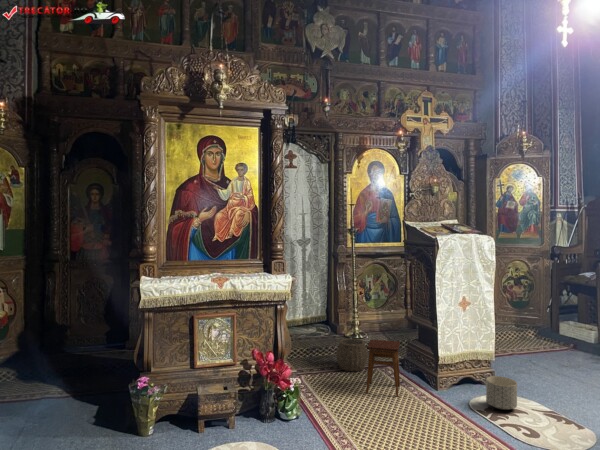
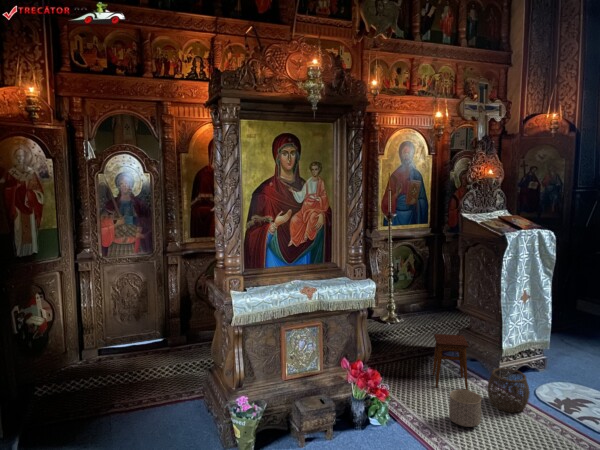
woven basket: present [337,338,367,371] -> present [488,368,529,412]
planter: present [486,376,517,410] -> present [449,389,481,427]

